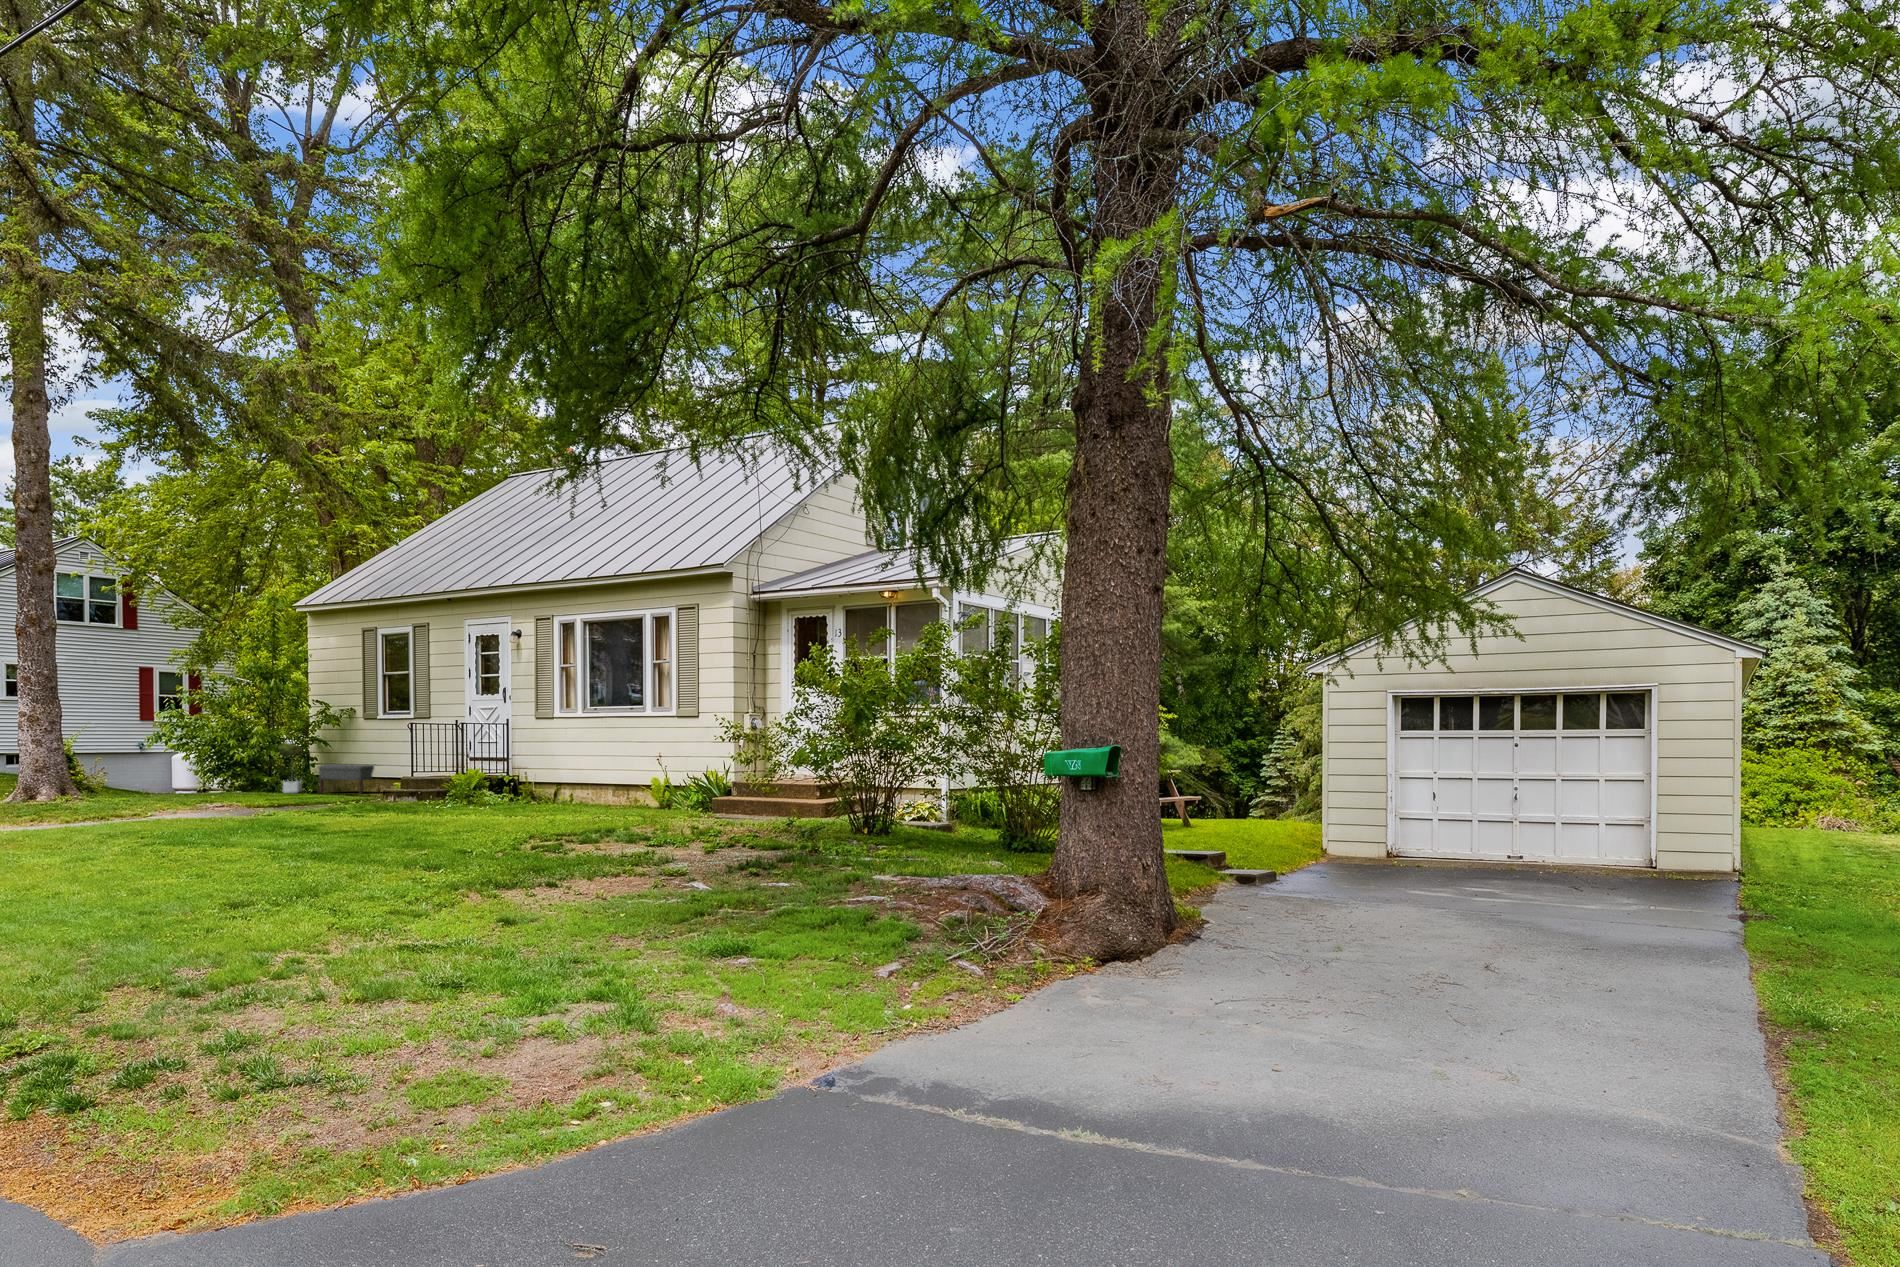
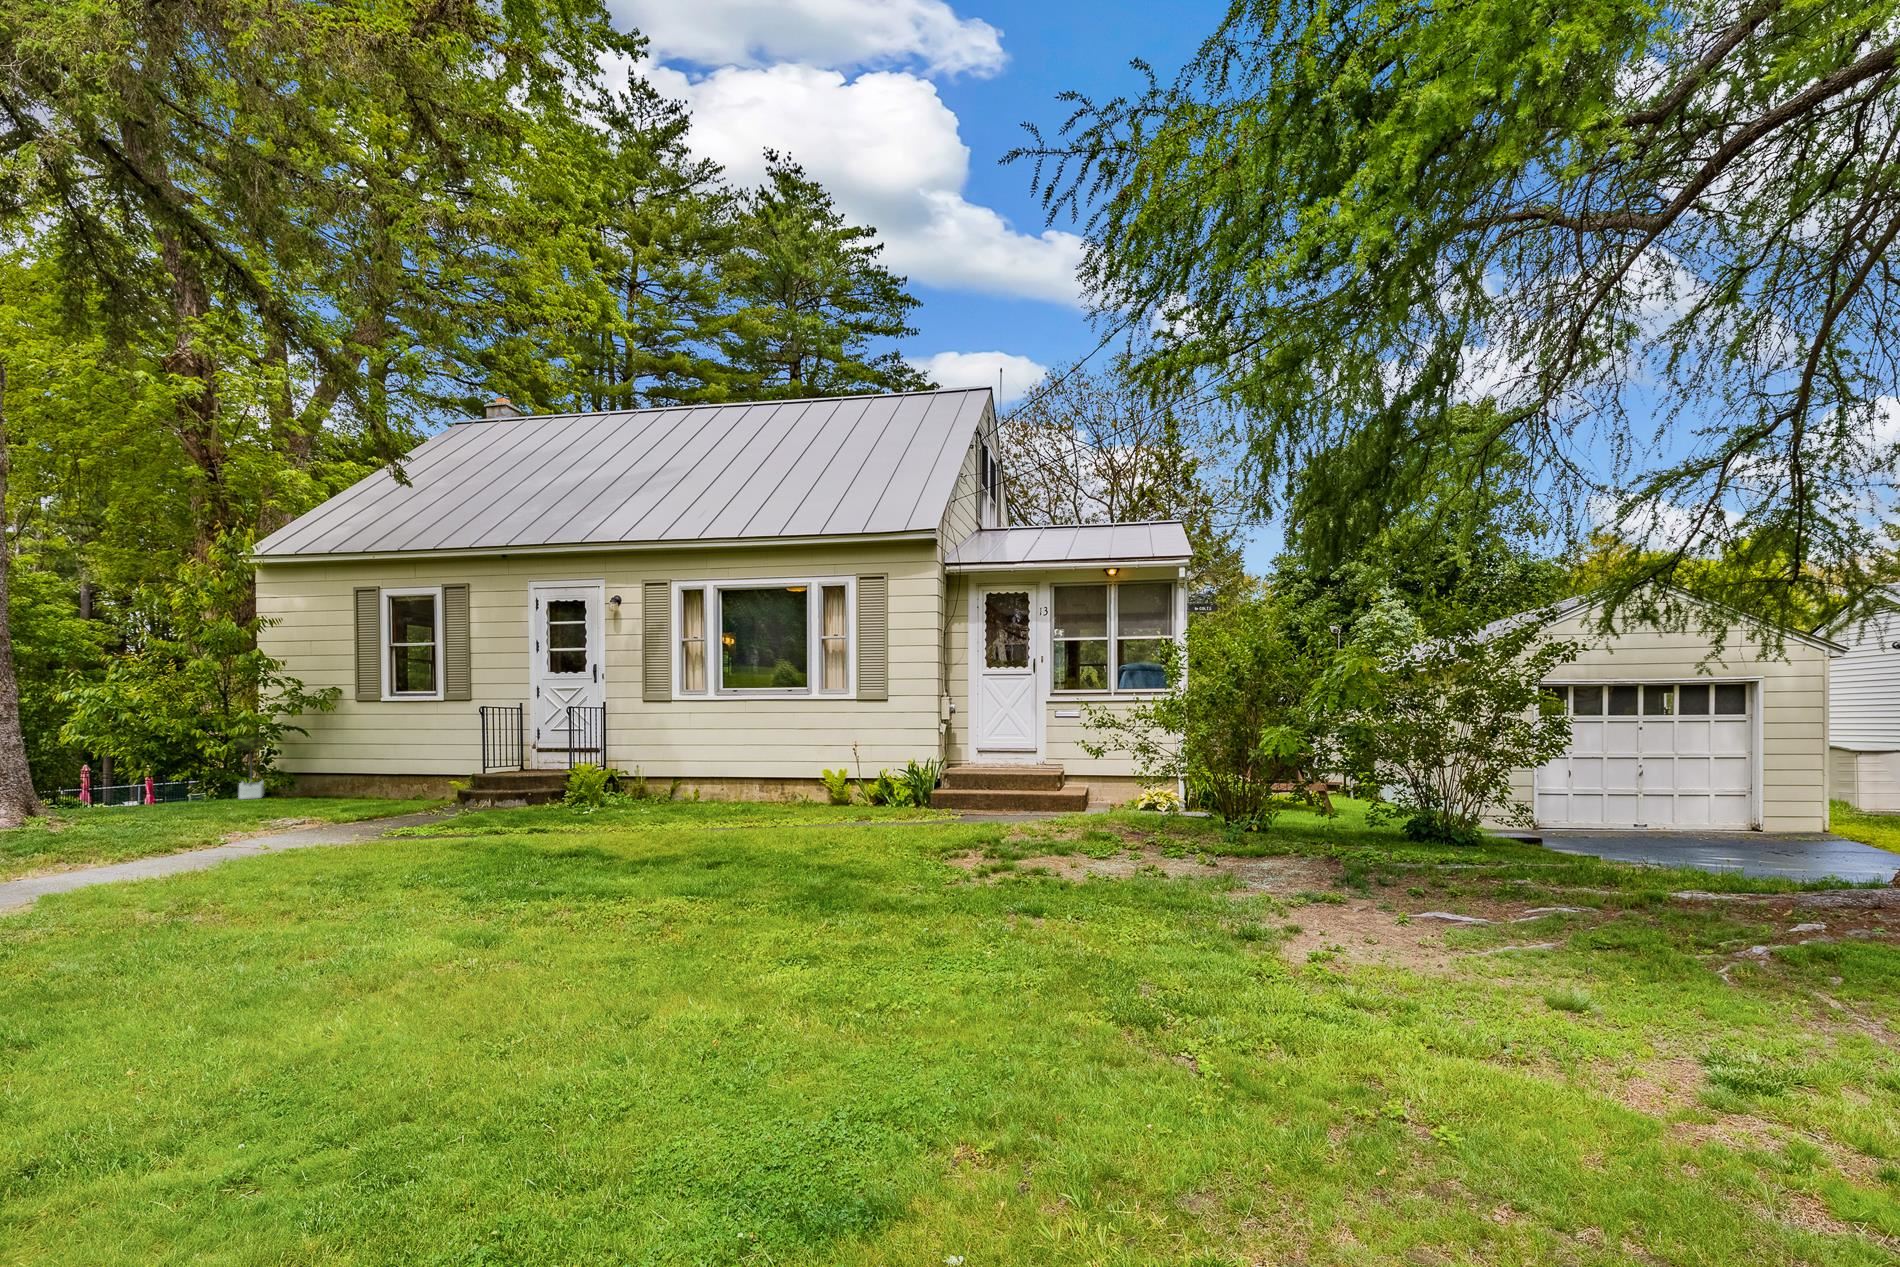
bench: present [319,764,380,794] -> none [296,759,393,799]

